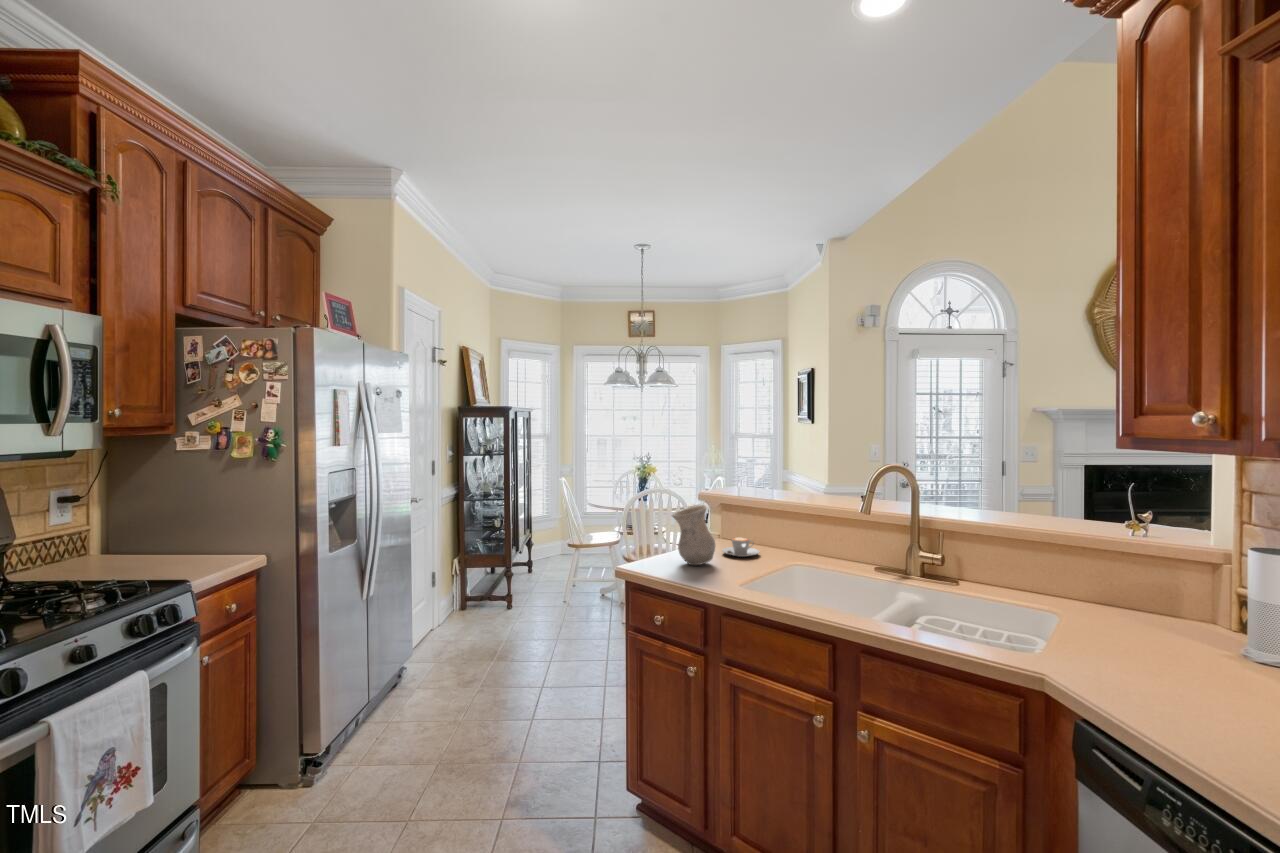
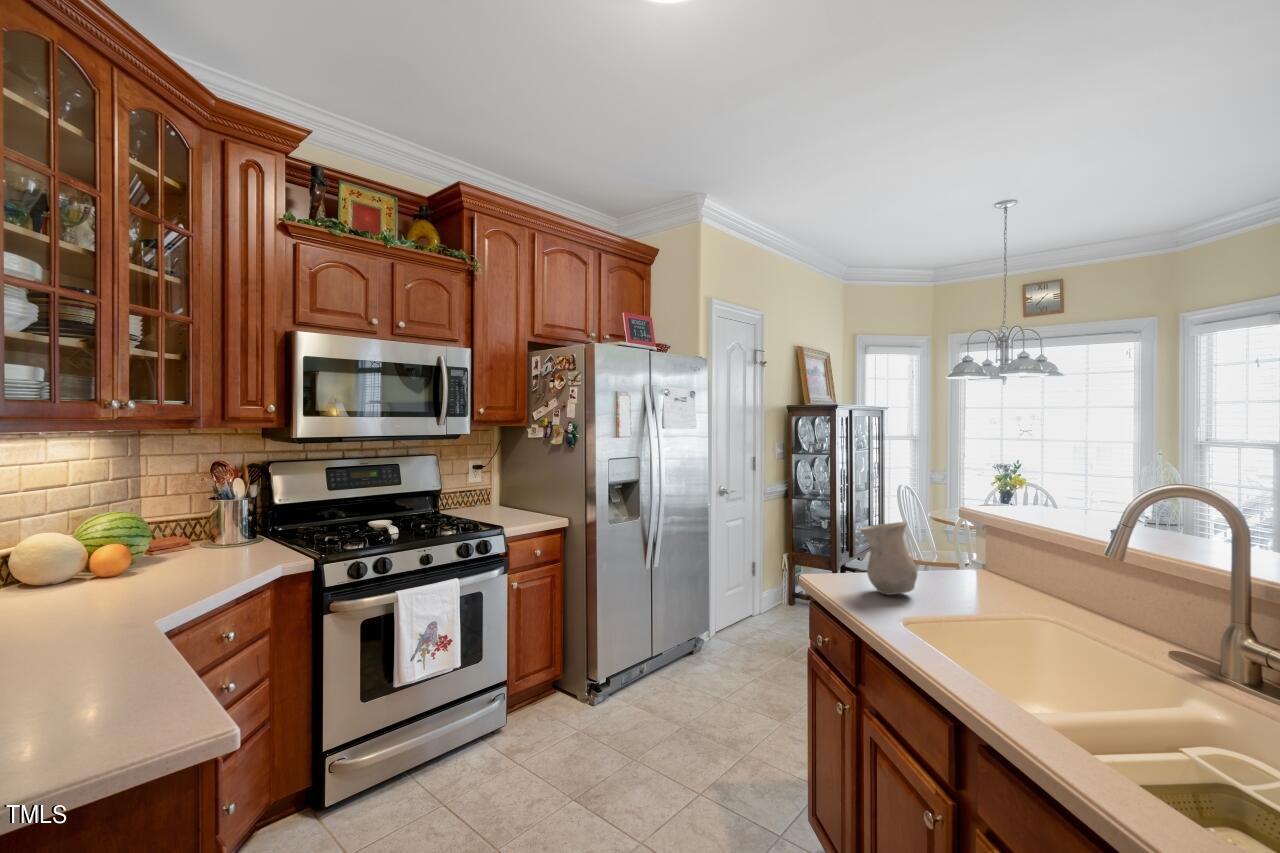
coffee cup: present [722,537,759,557] -> none [949,572,1008,600]

